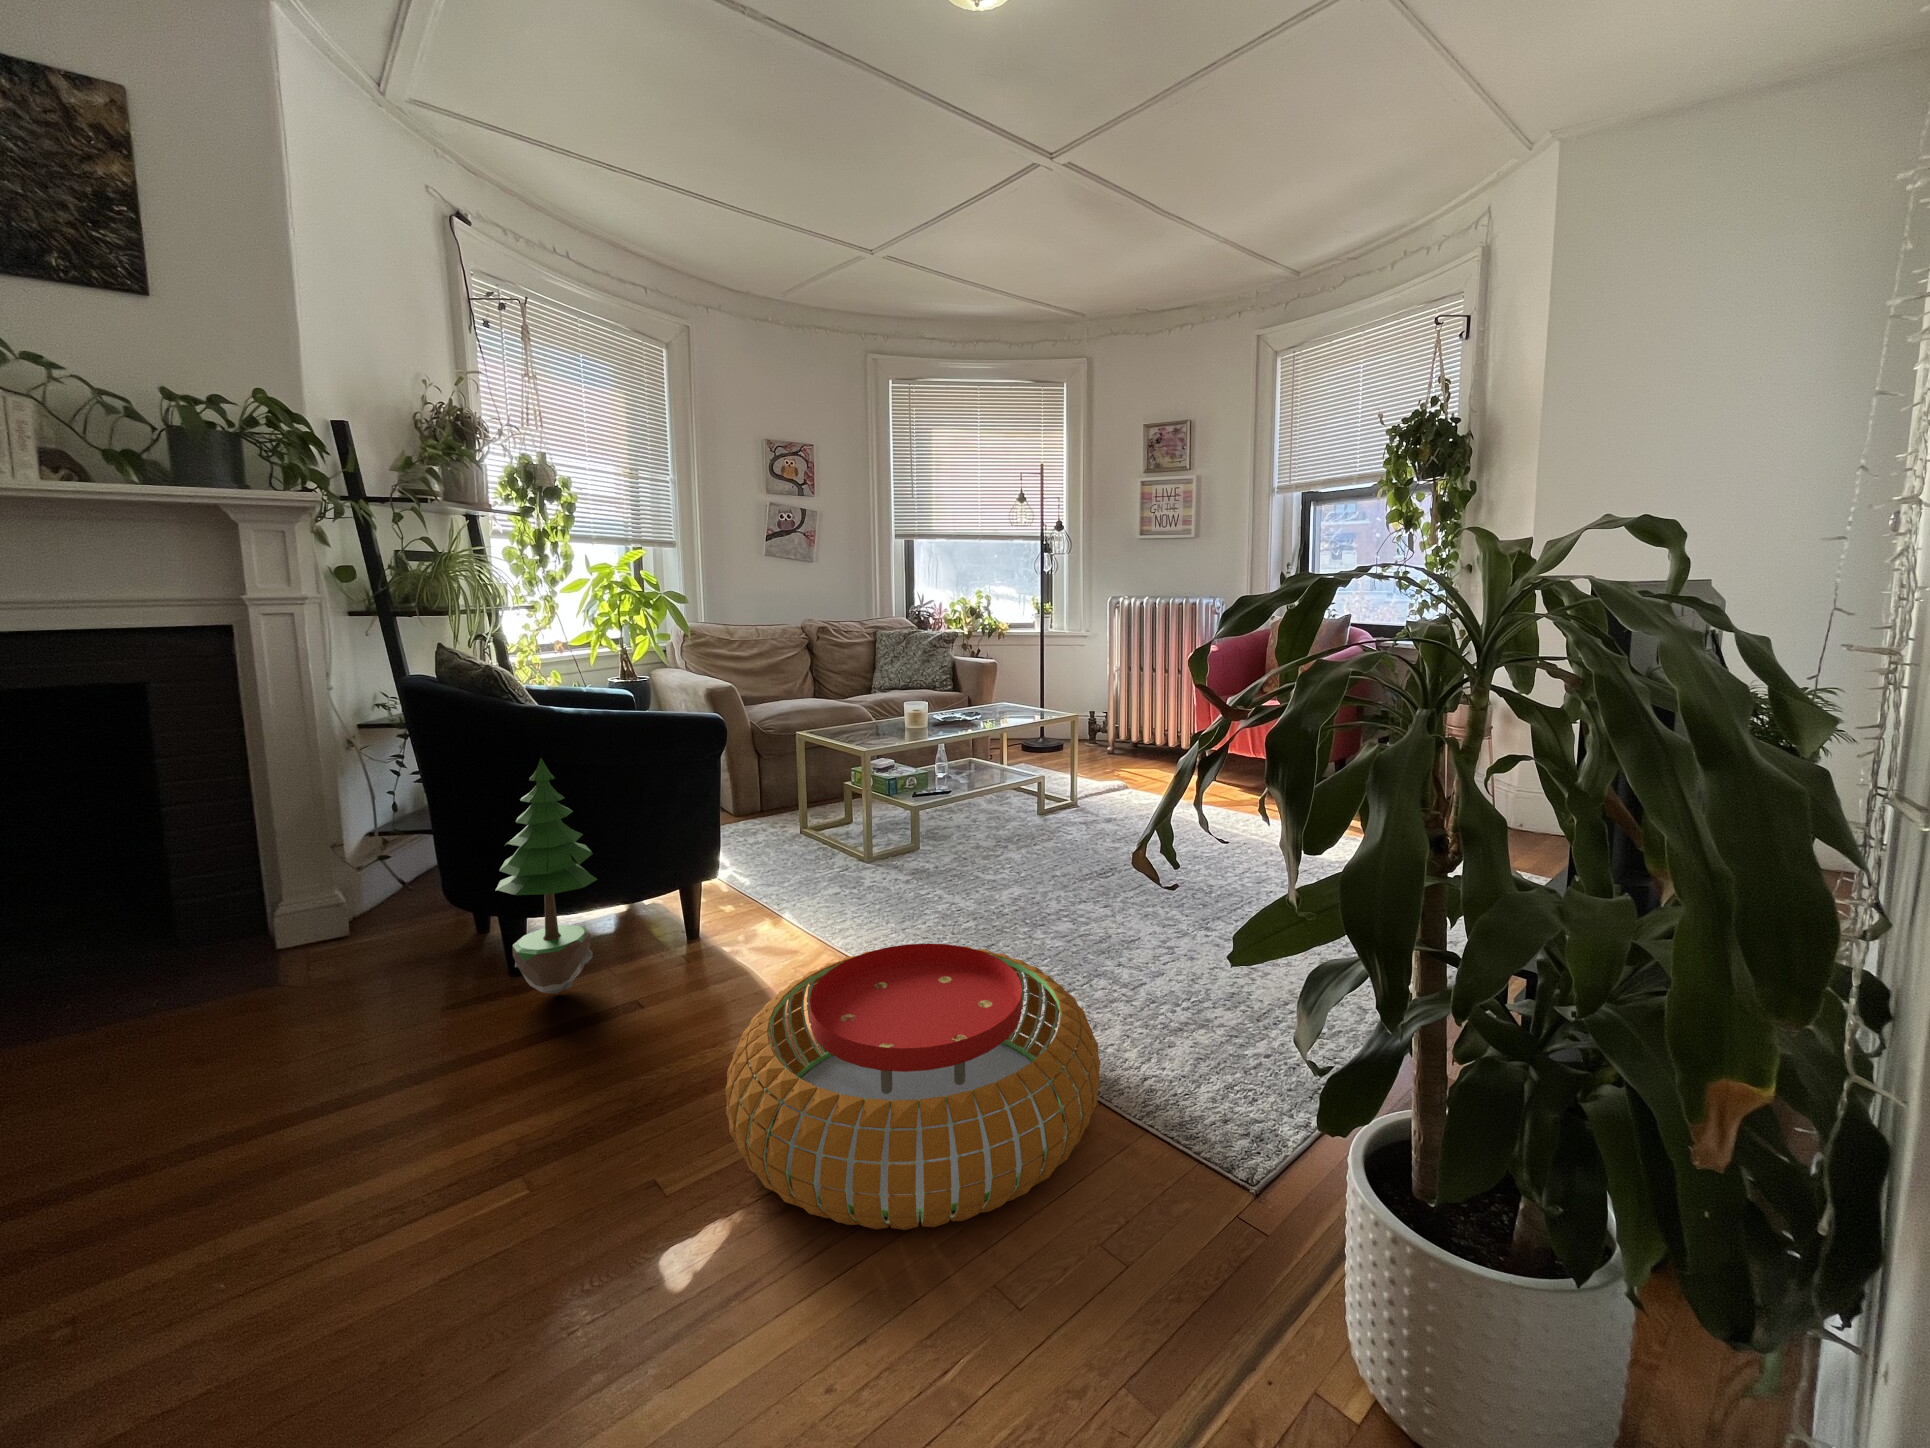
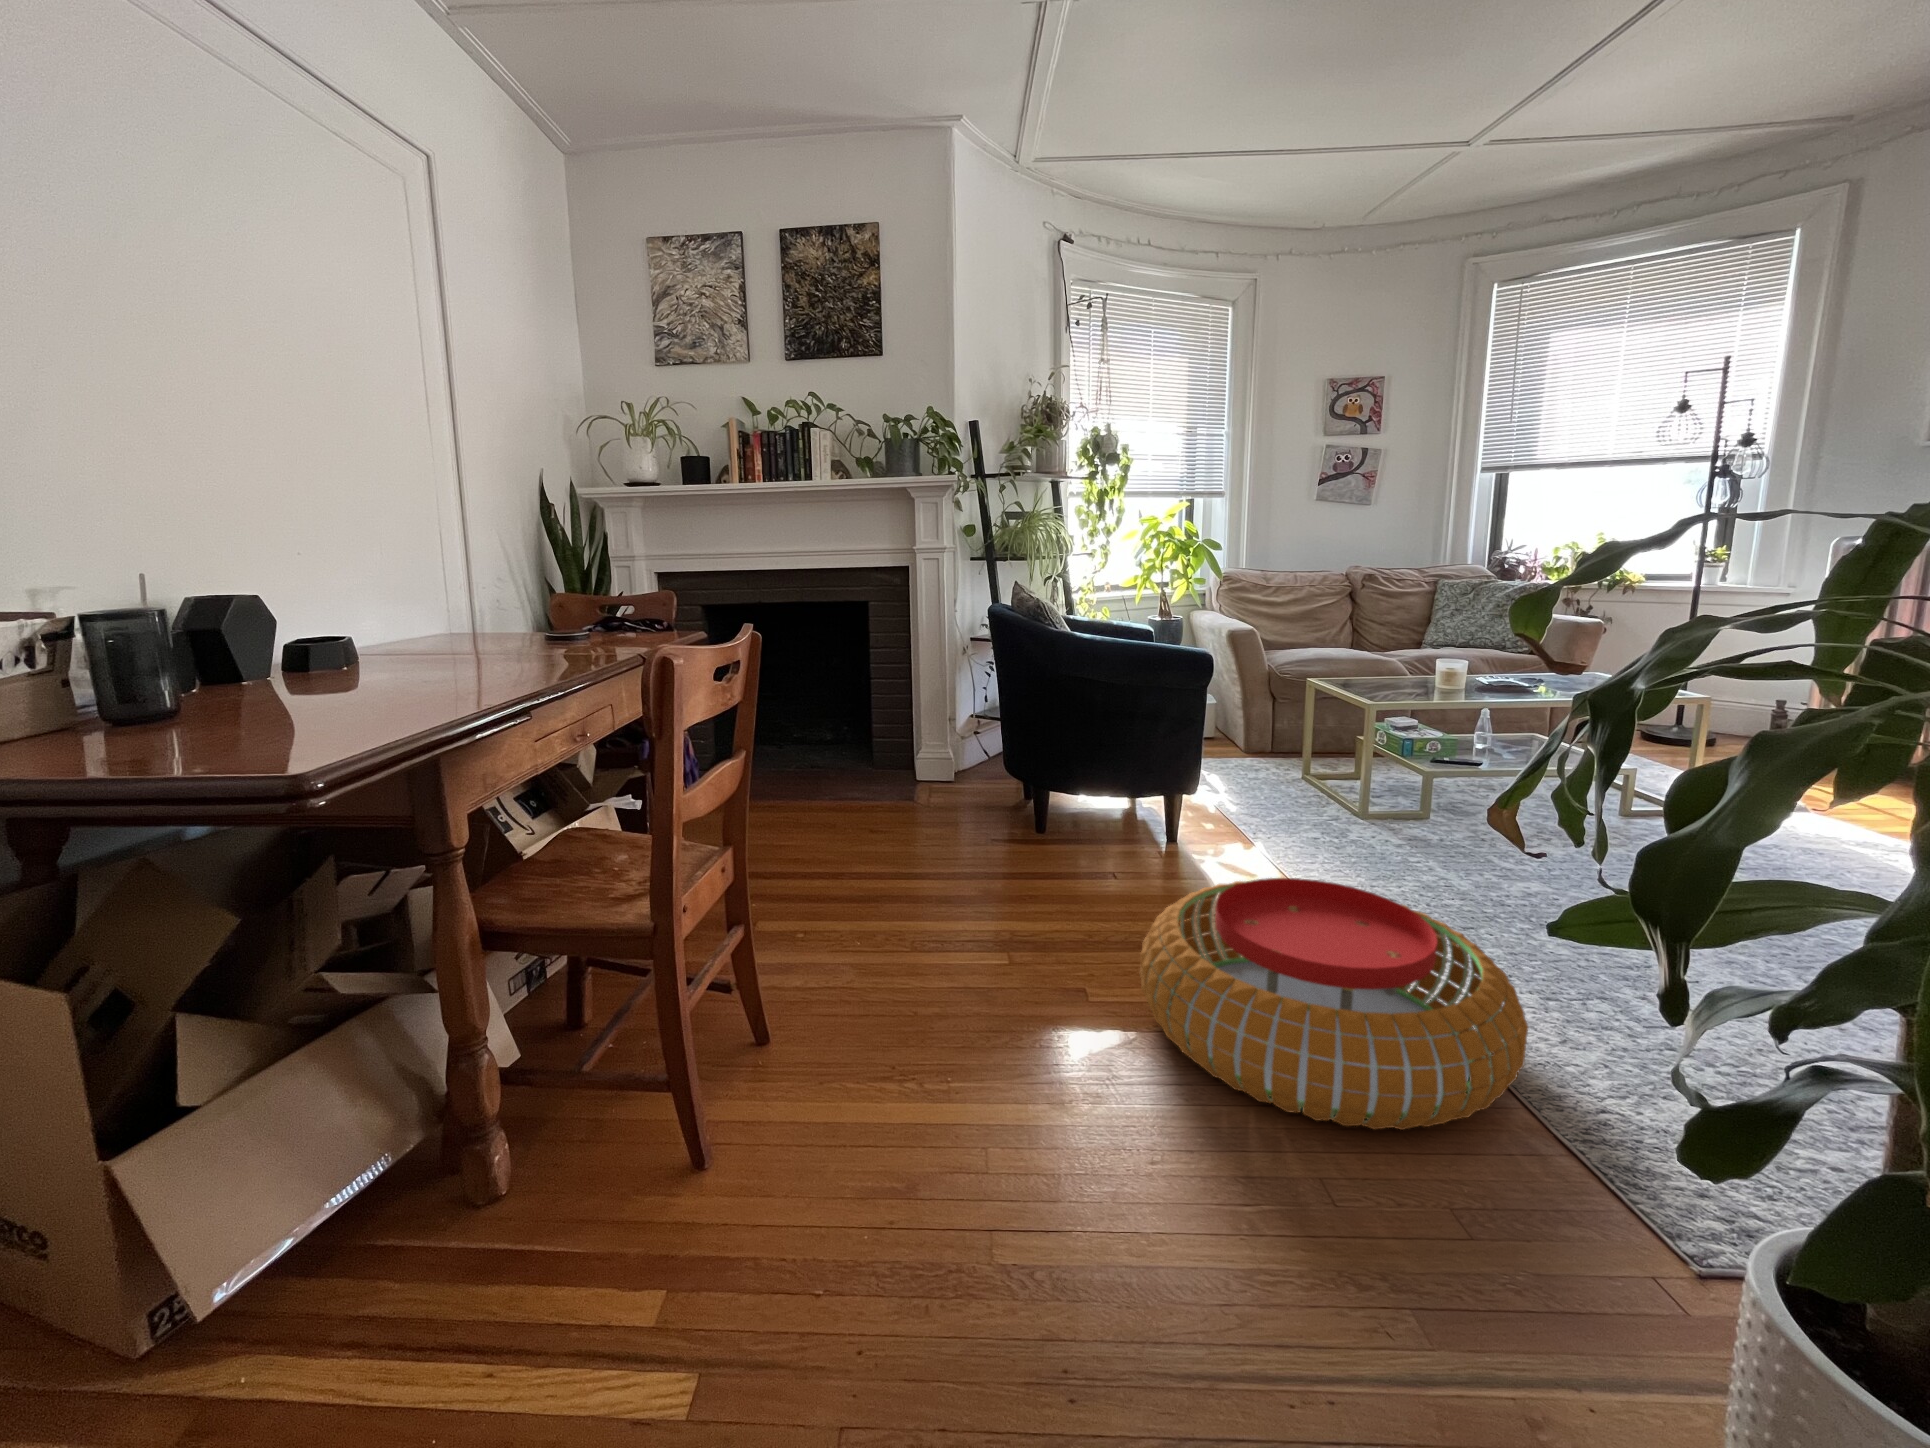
potted tree: present [496,758,597,994] -> none [1026,671,1095,853]

